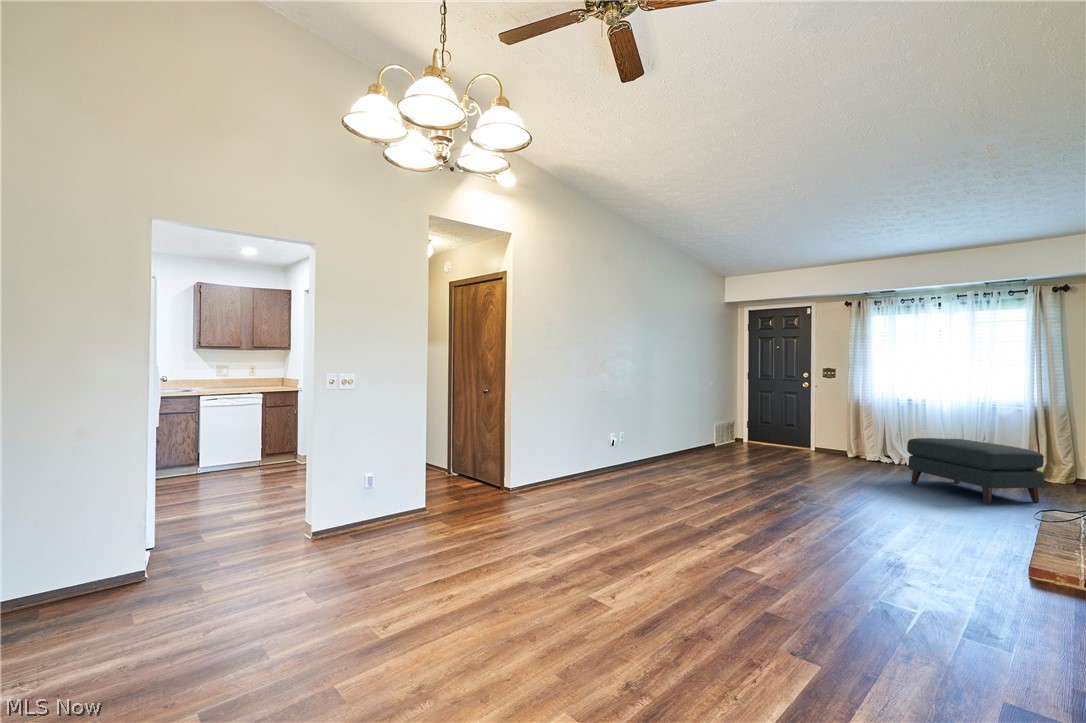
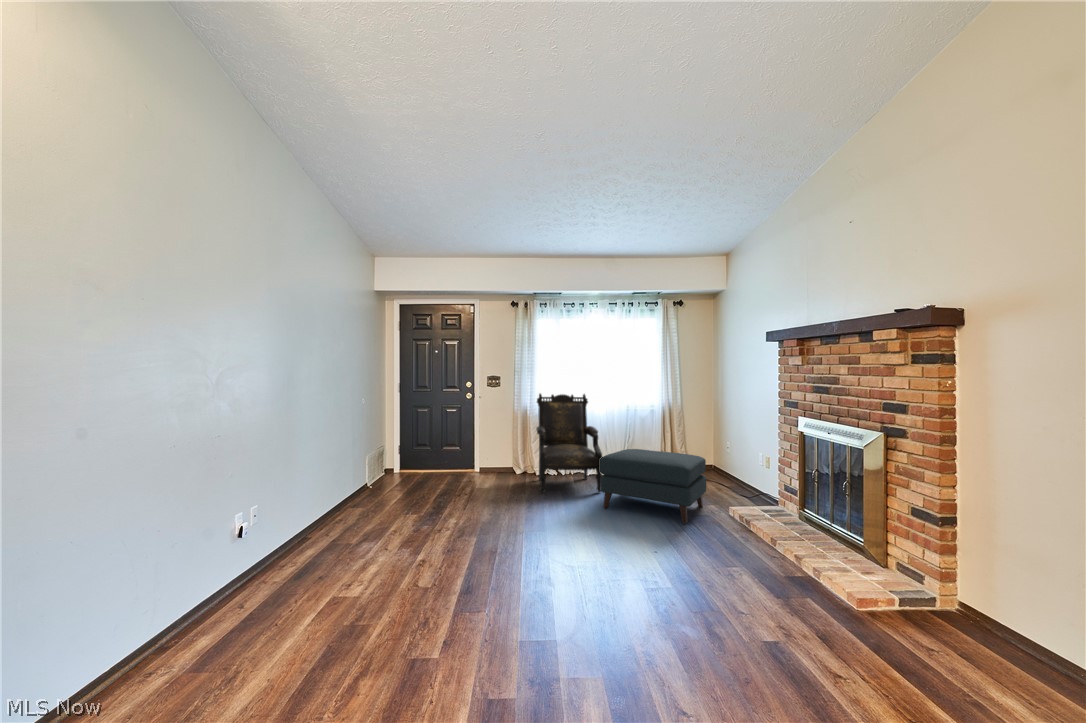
armchair: none [857,385,928,477] -> present [536,394,602,493]

